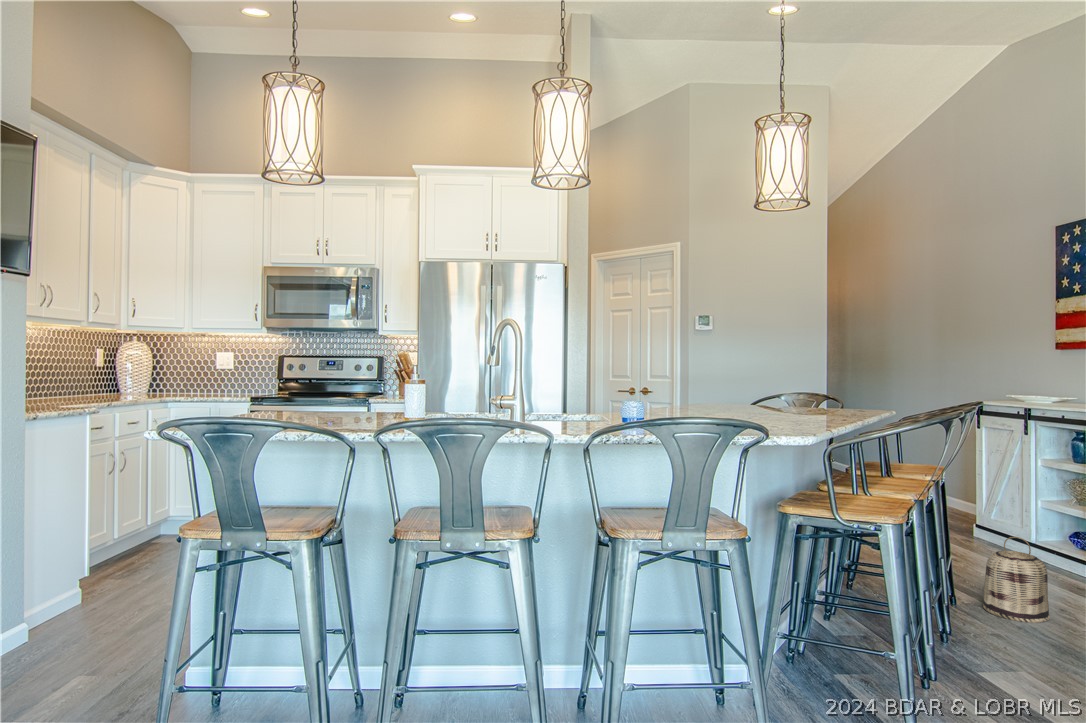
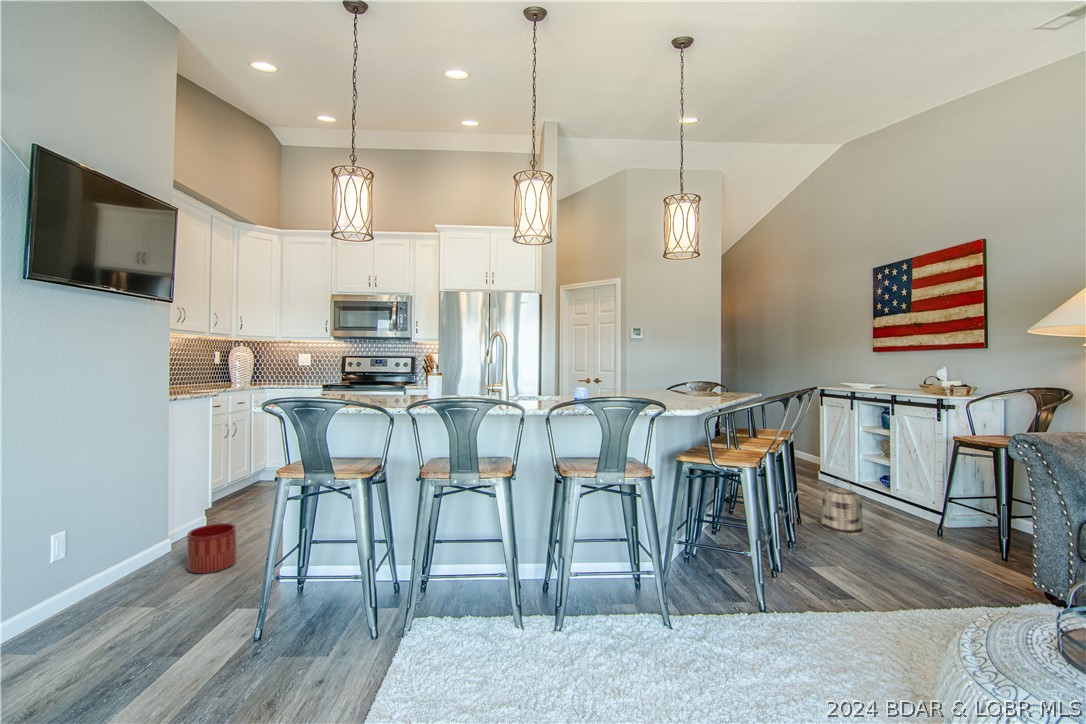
planter: none [48,601,122,677] -> present [187,523,237,574]

